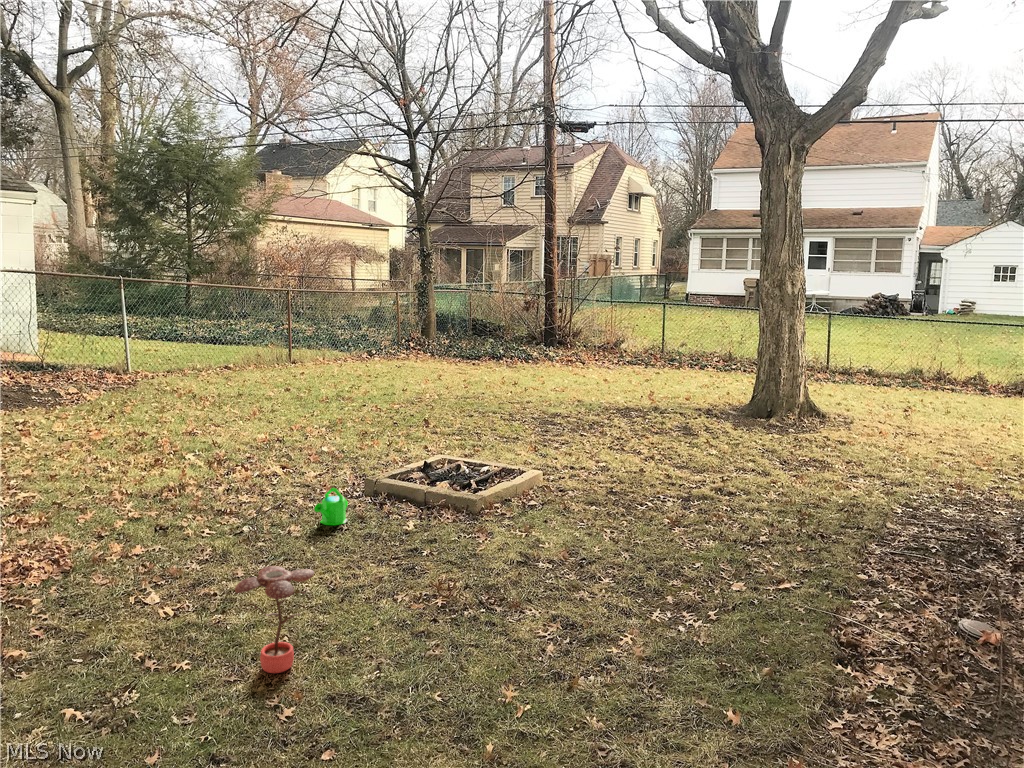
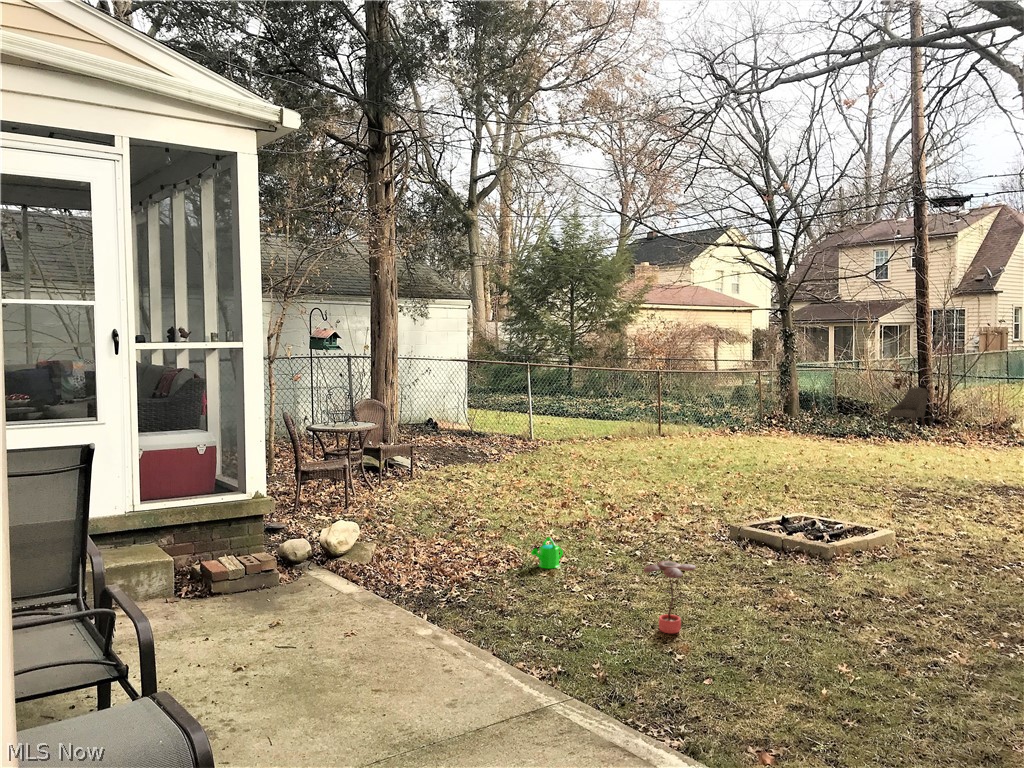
chair: none [517,311,551,354] -> present [887,388,927,433]
watering can: present [314,488,348,525] -> present [531,537,563,569]

